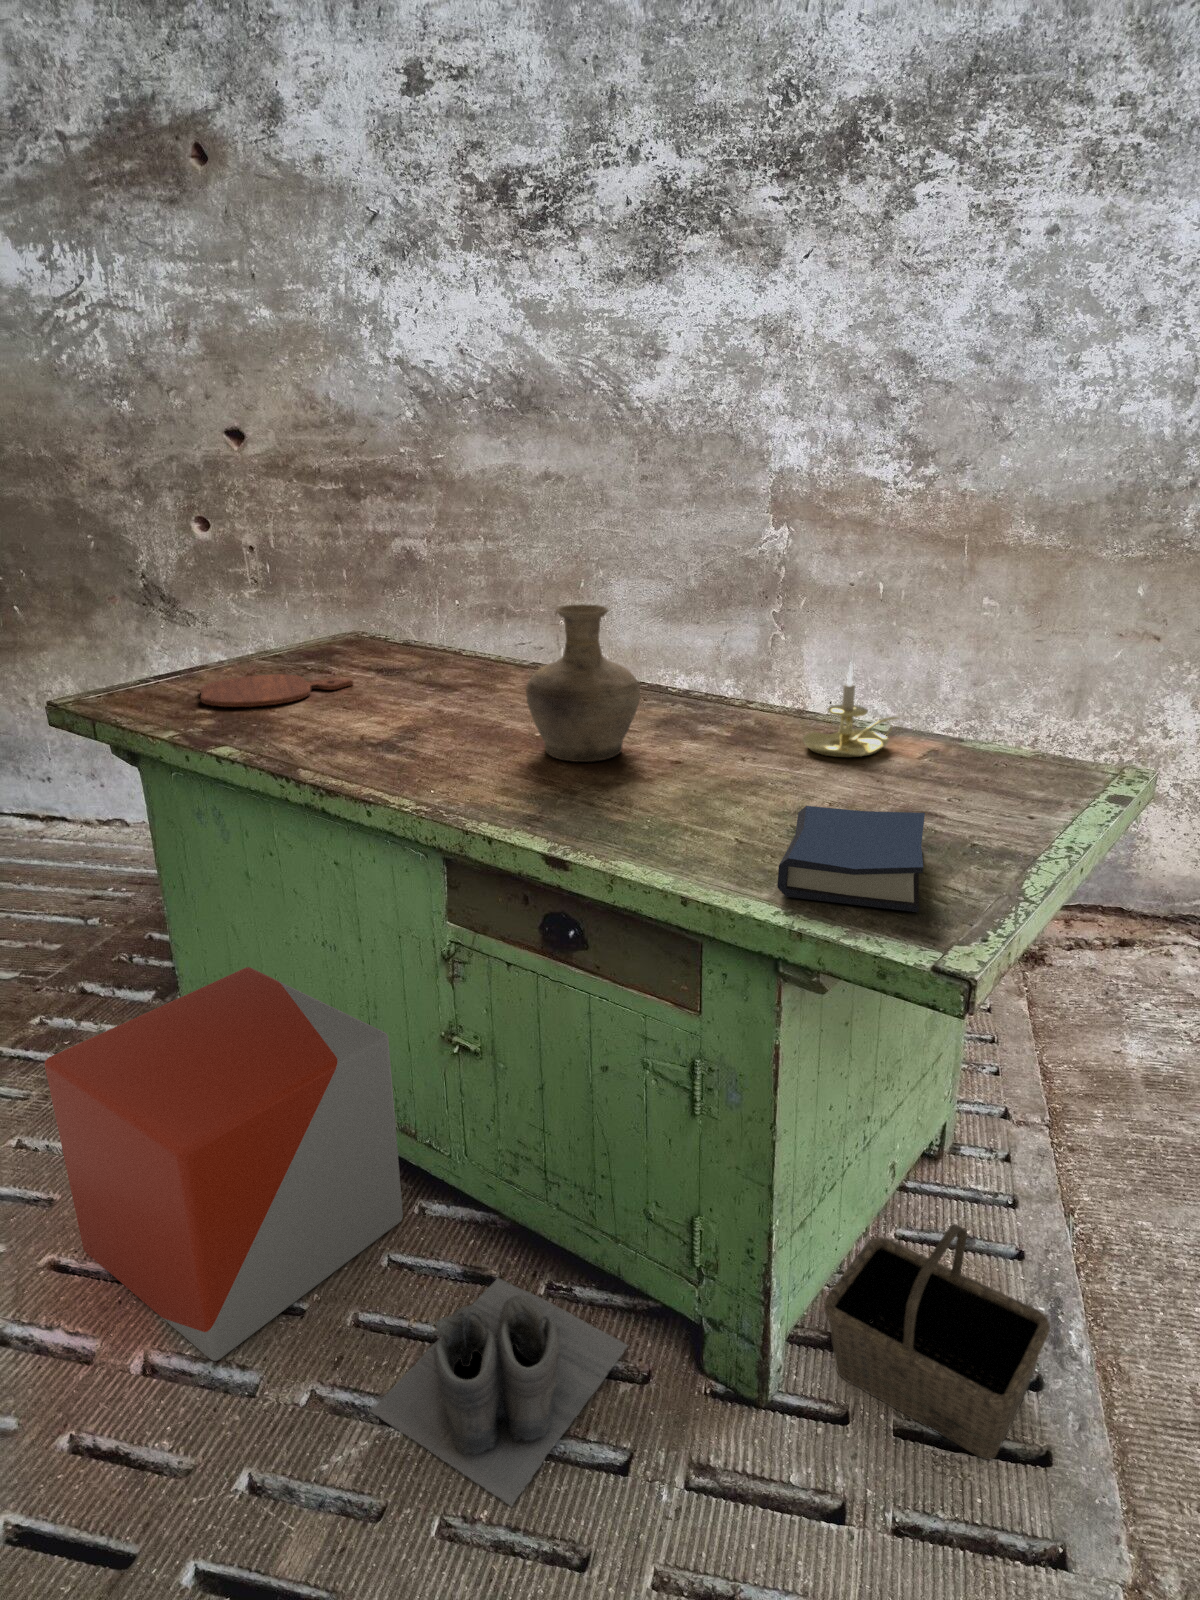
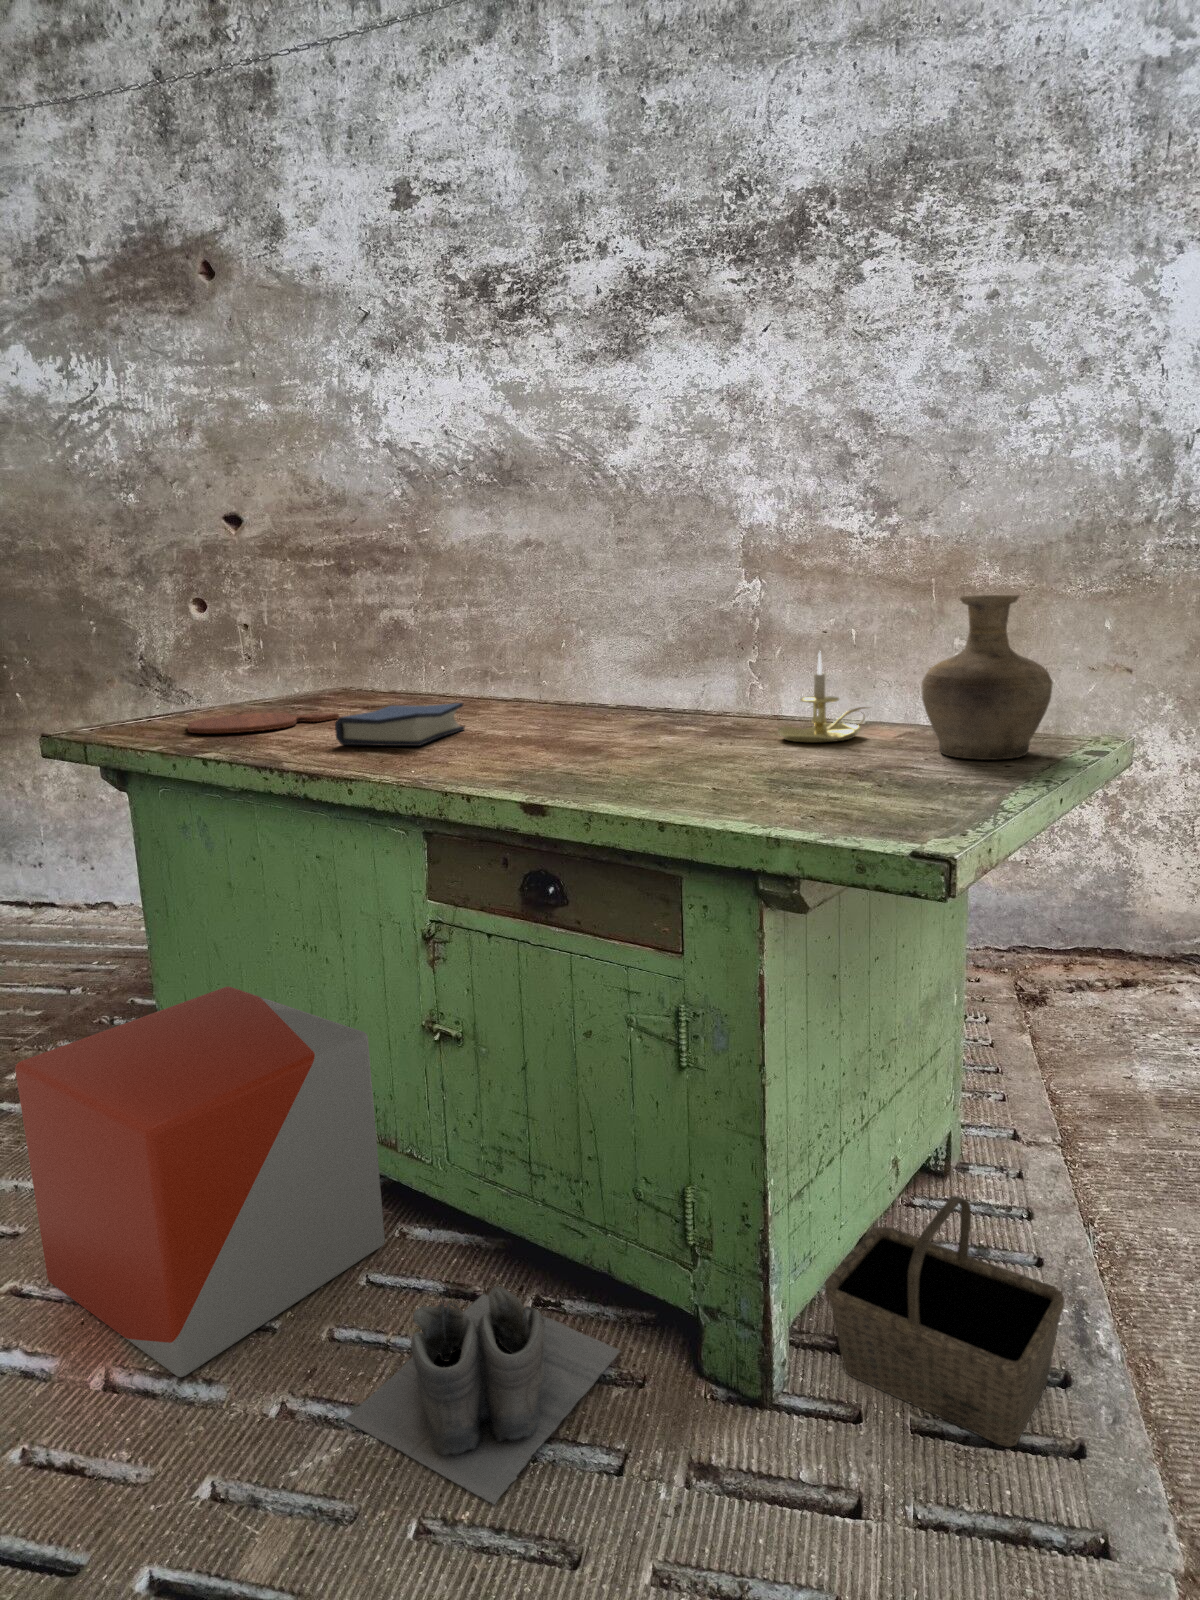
vase: present [526,604,640,762] -> present [921,595,1053,760]
hardback book: present [778,806,925,912] -> present [335,703,465,746]

